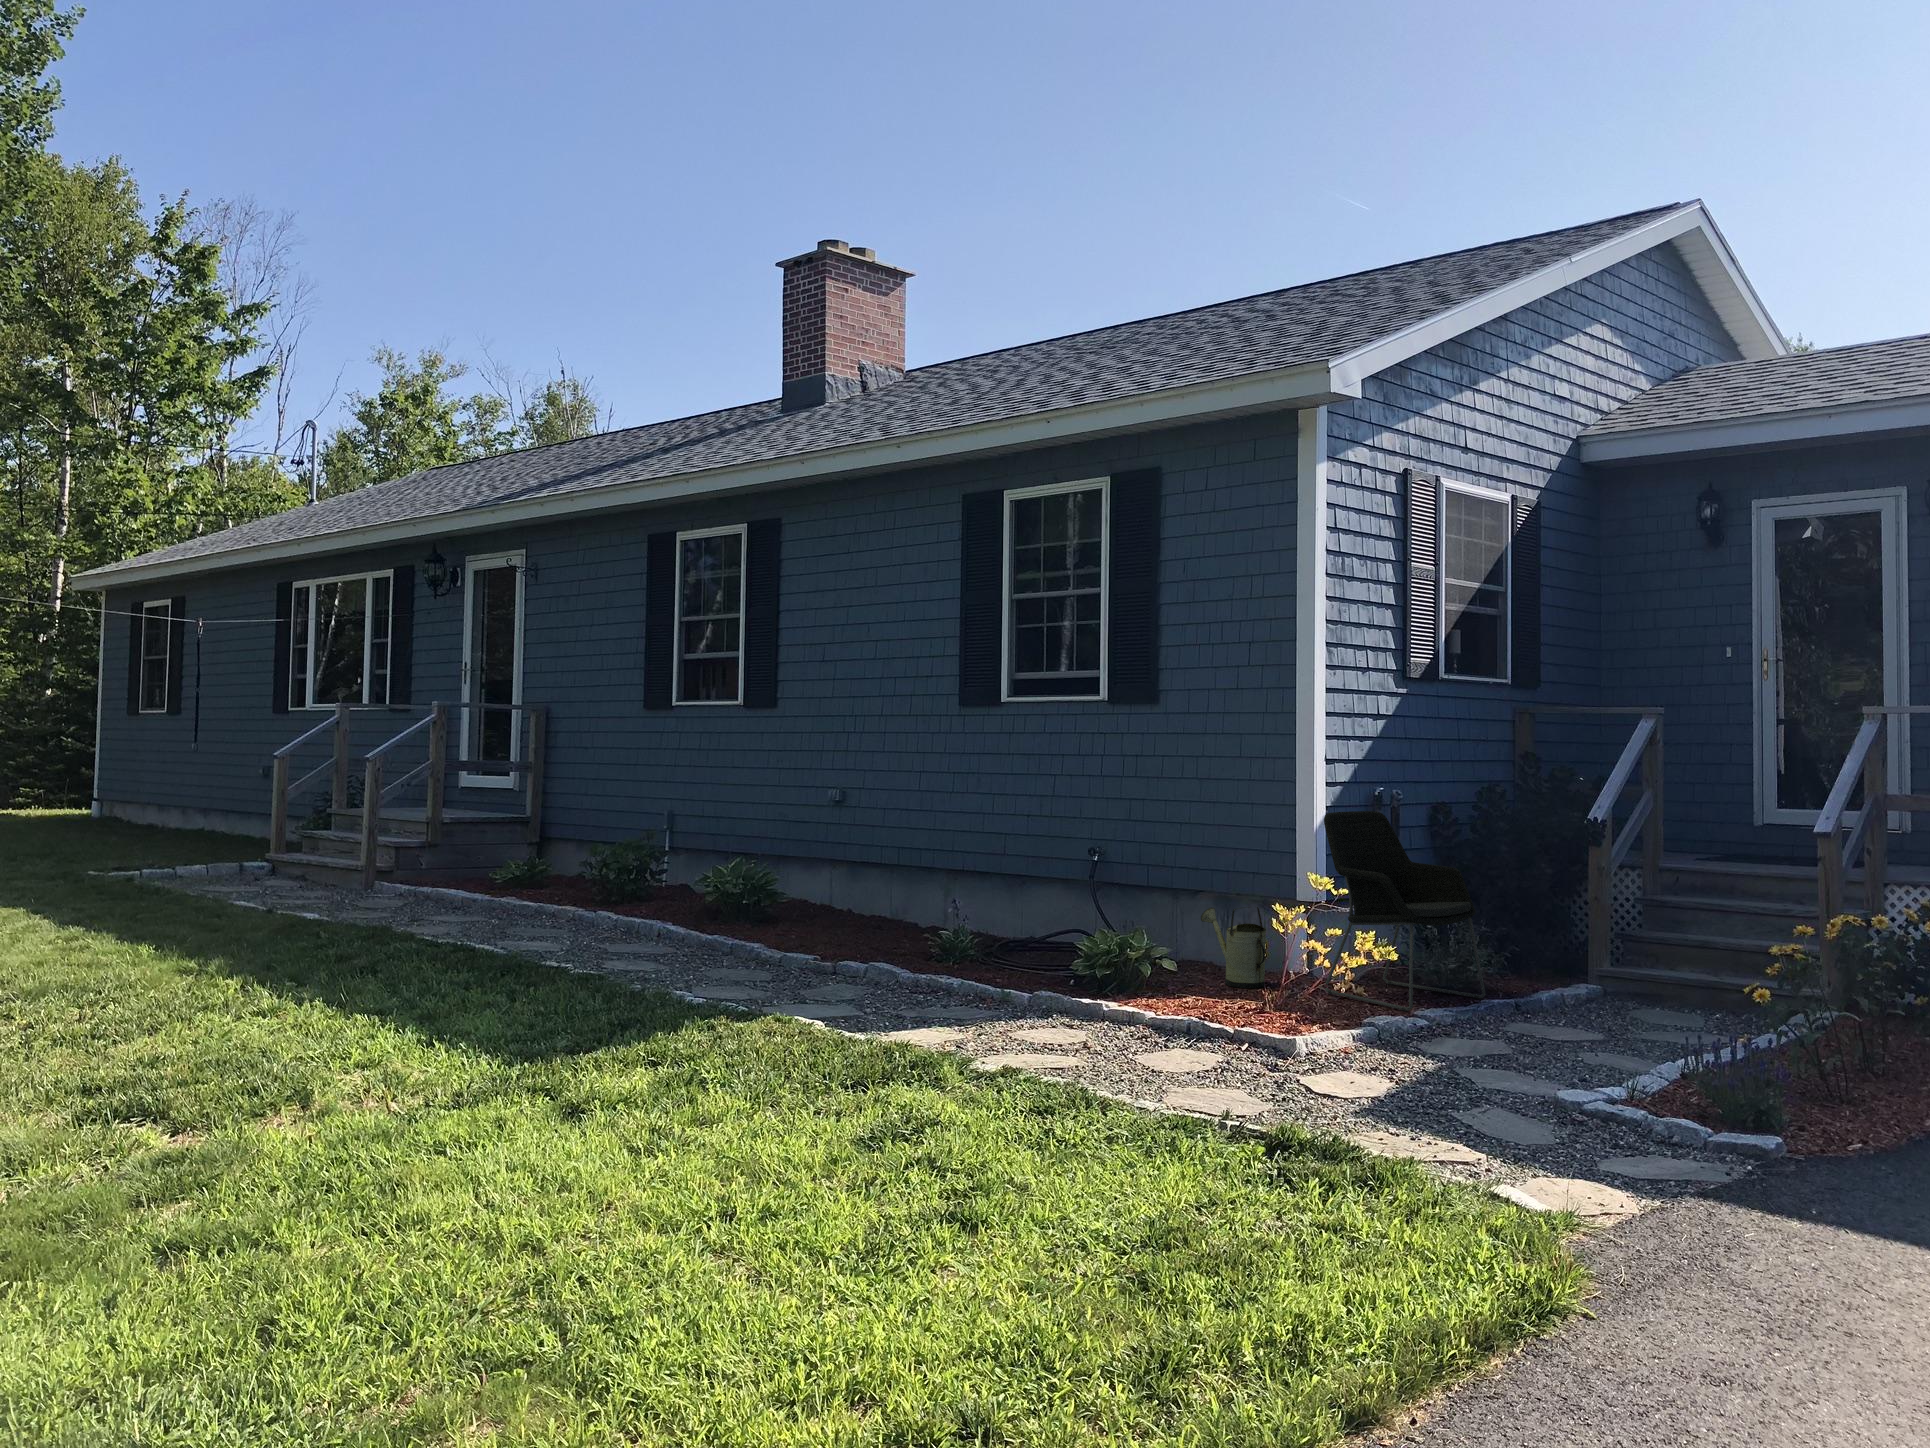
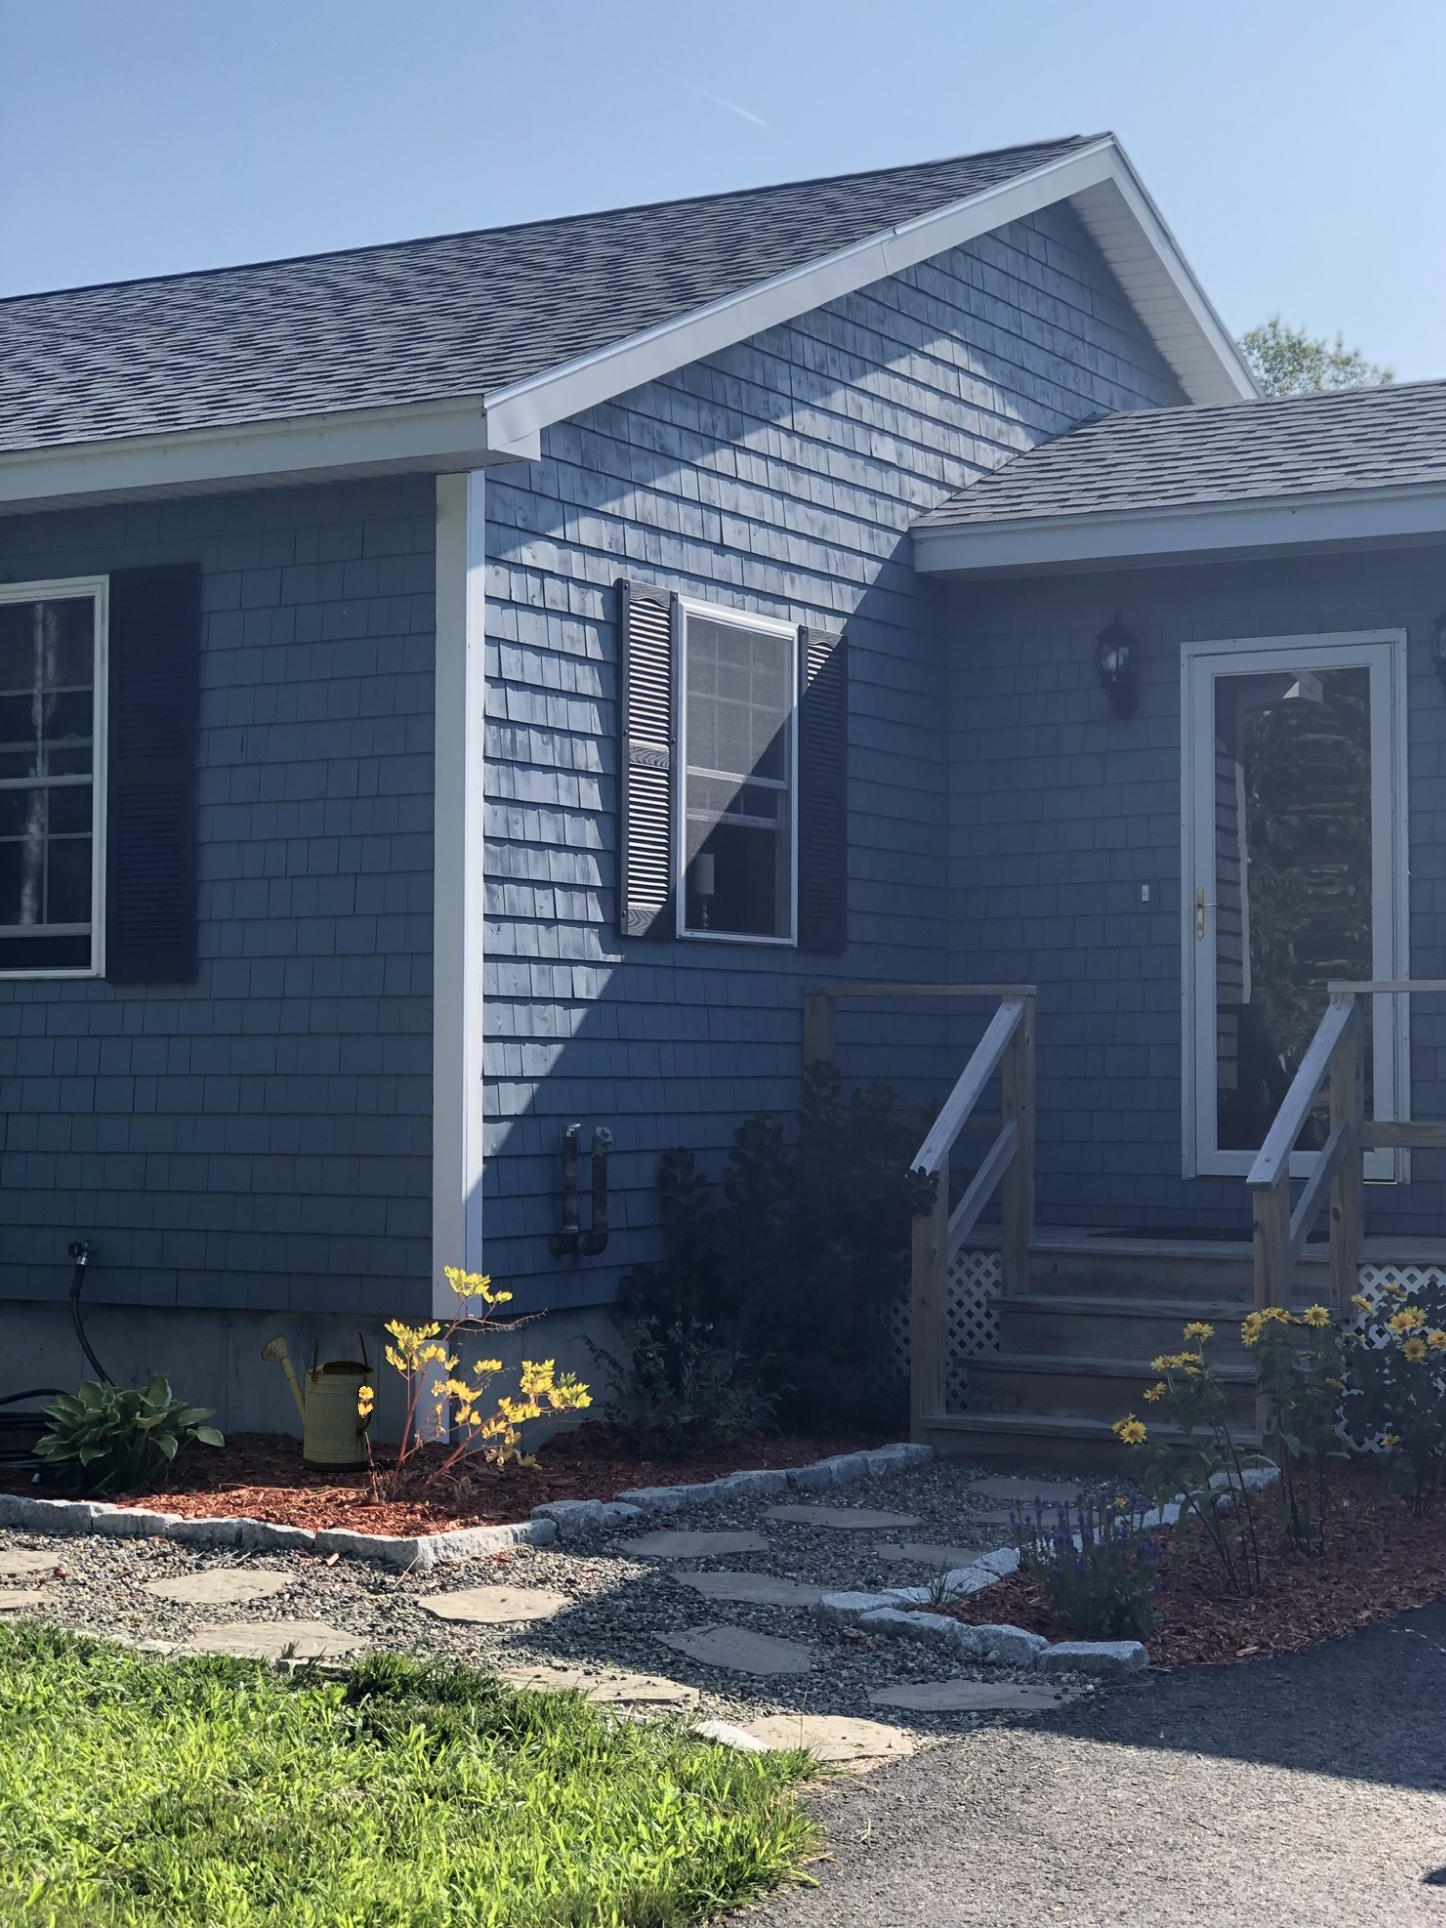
chair: present [1324,811,1486,1011] -> none [471,1164,737,1497]

